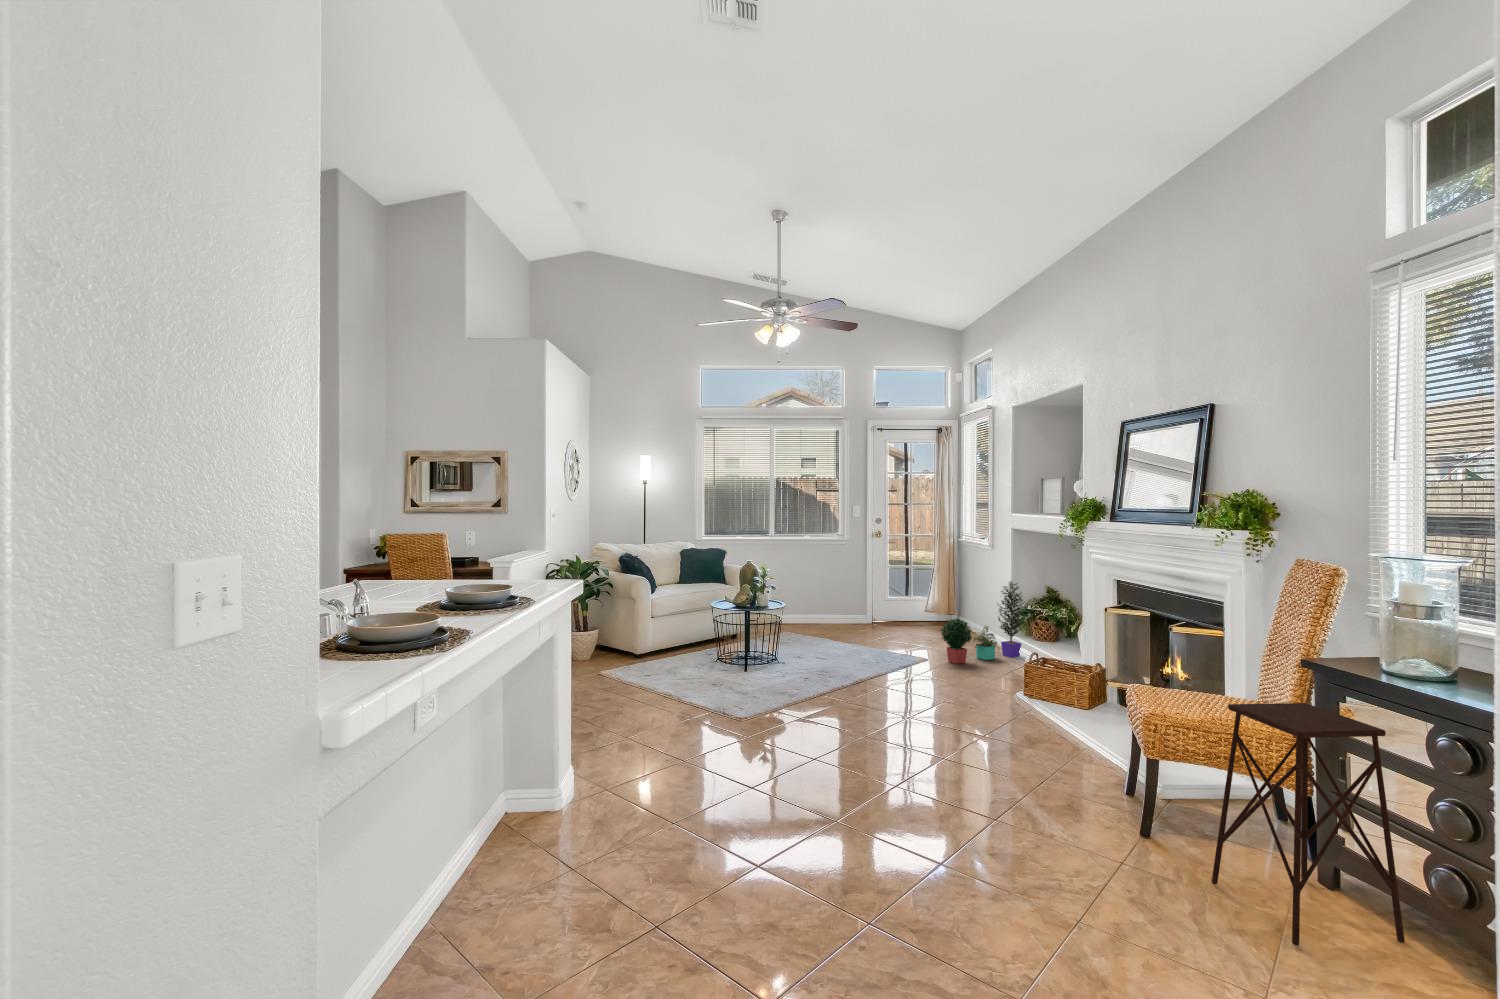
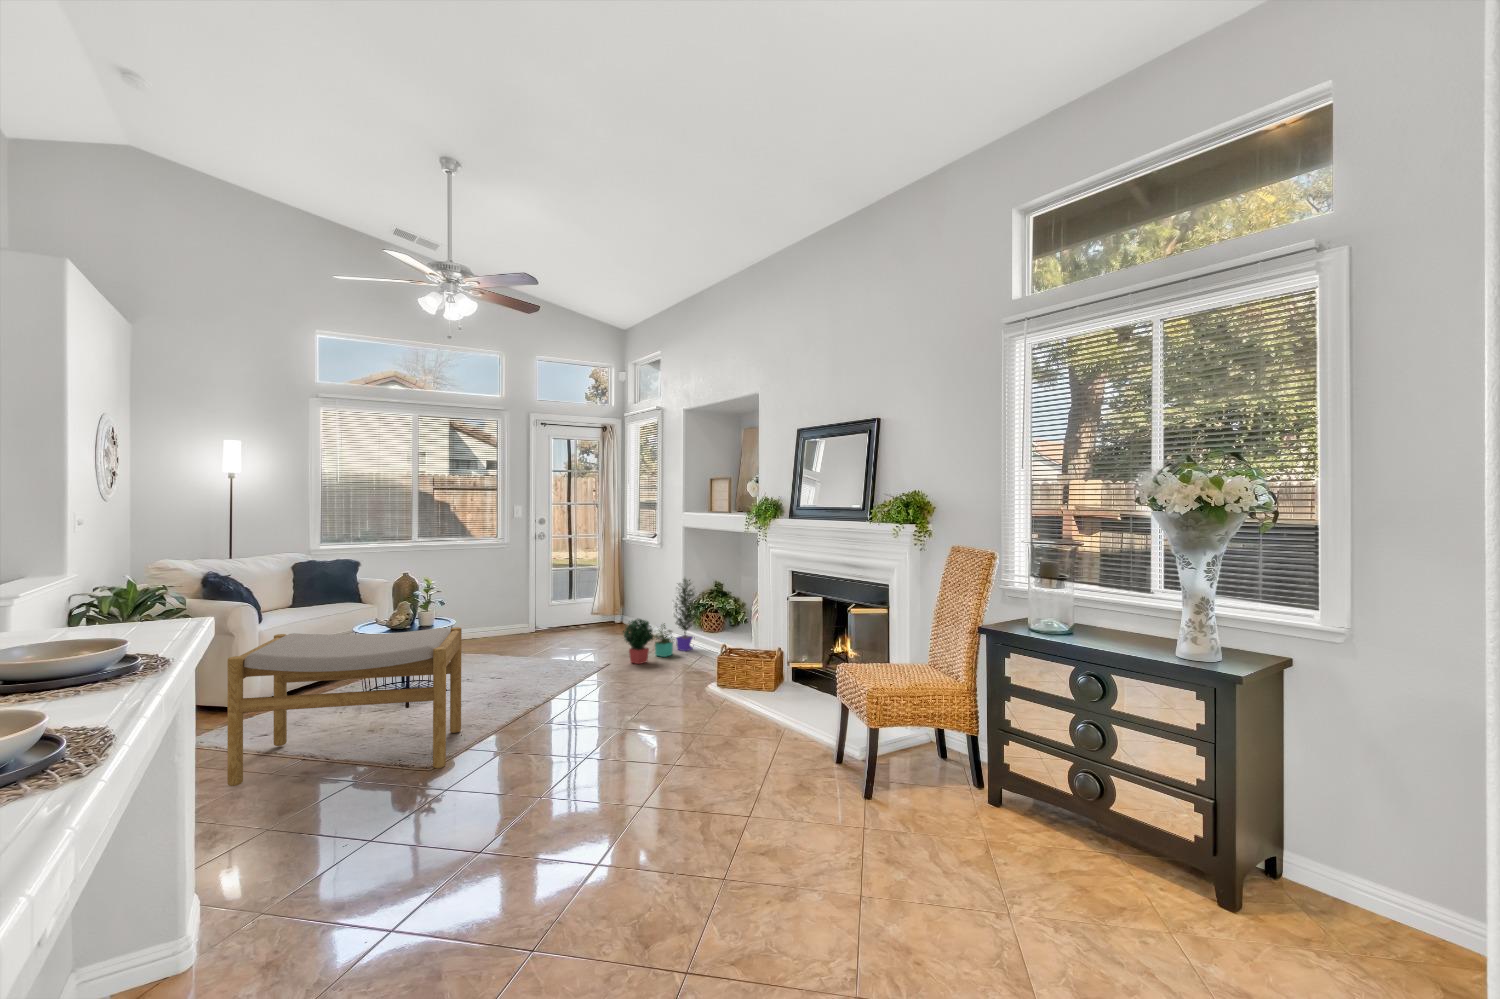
footstool: none [612,602,778,724] -> present [227,627,462,786]
side table: present [1212,703,1405,946] -> none [929,662,1056,861]

